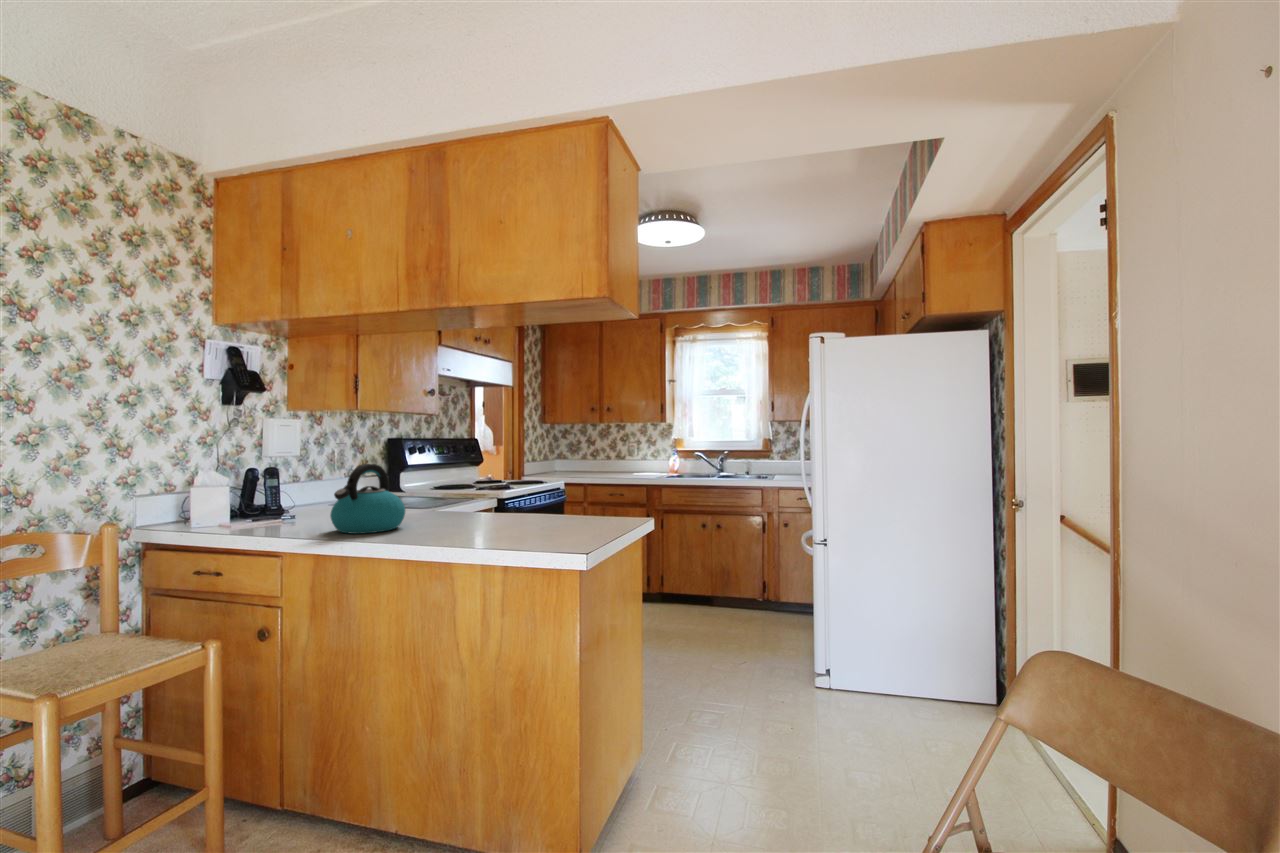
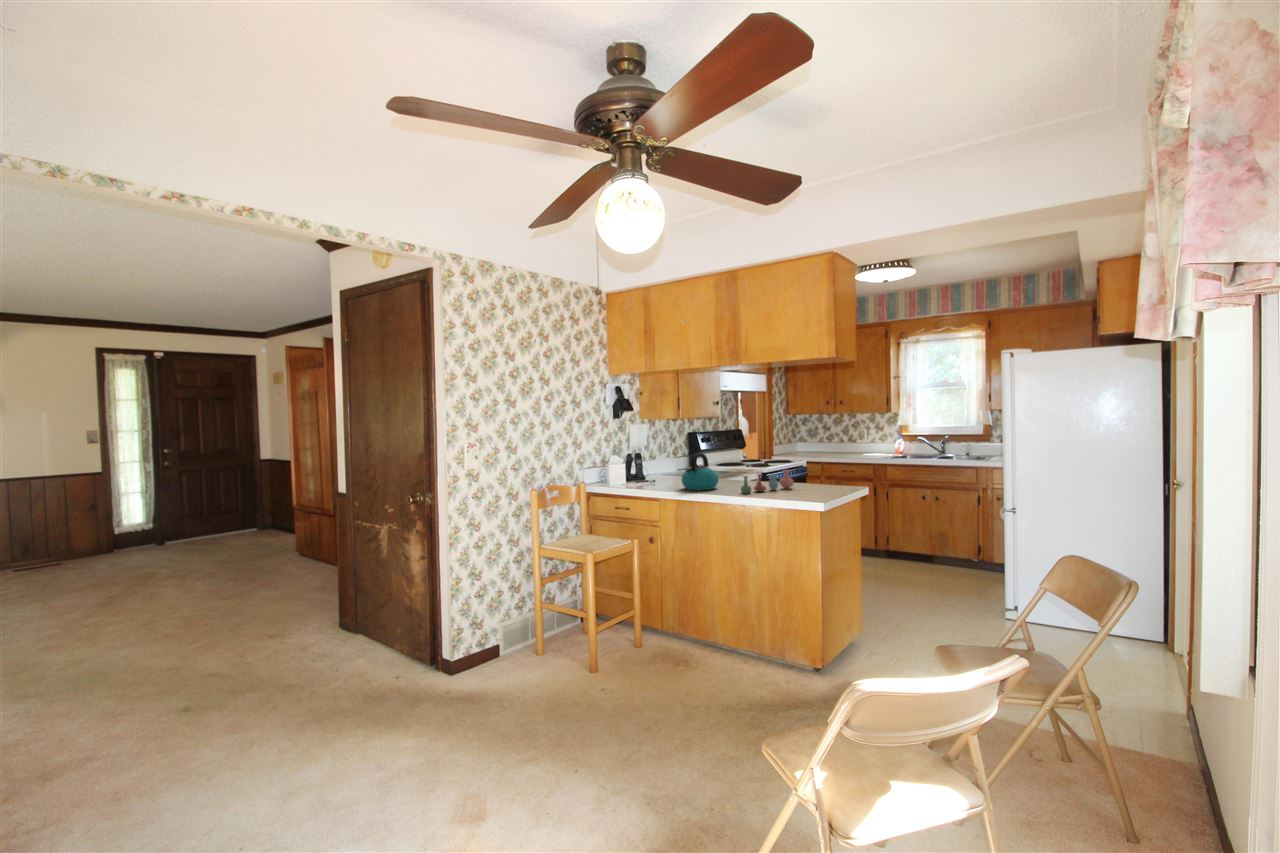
vase: none [439,493,539,538] -> present [741,470,794,494]

